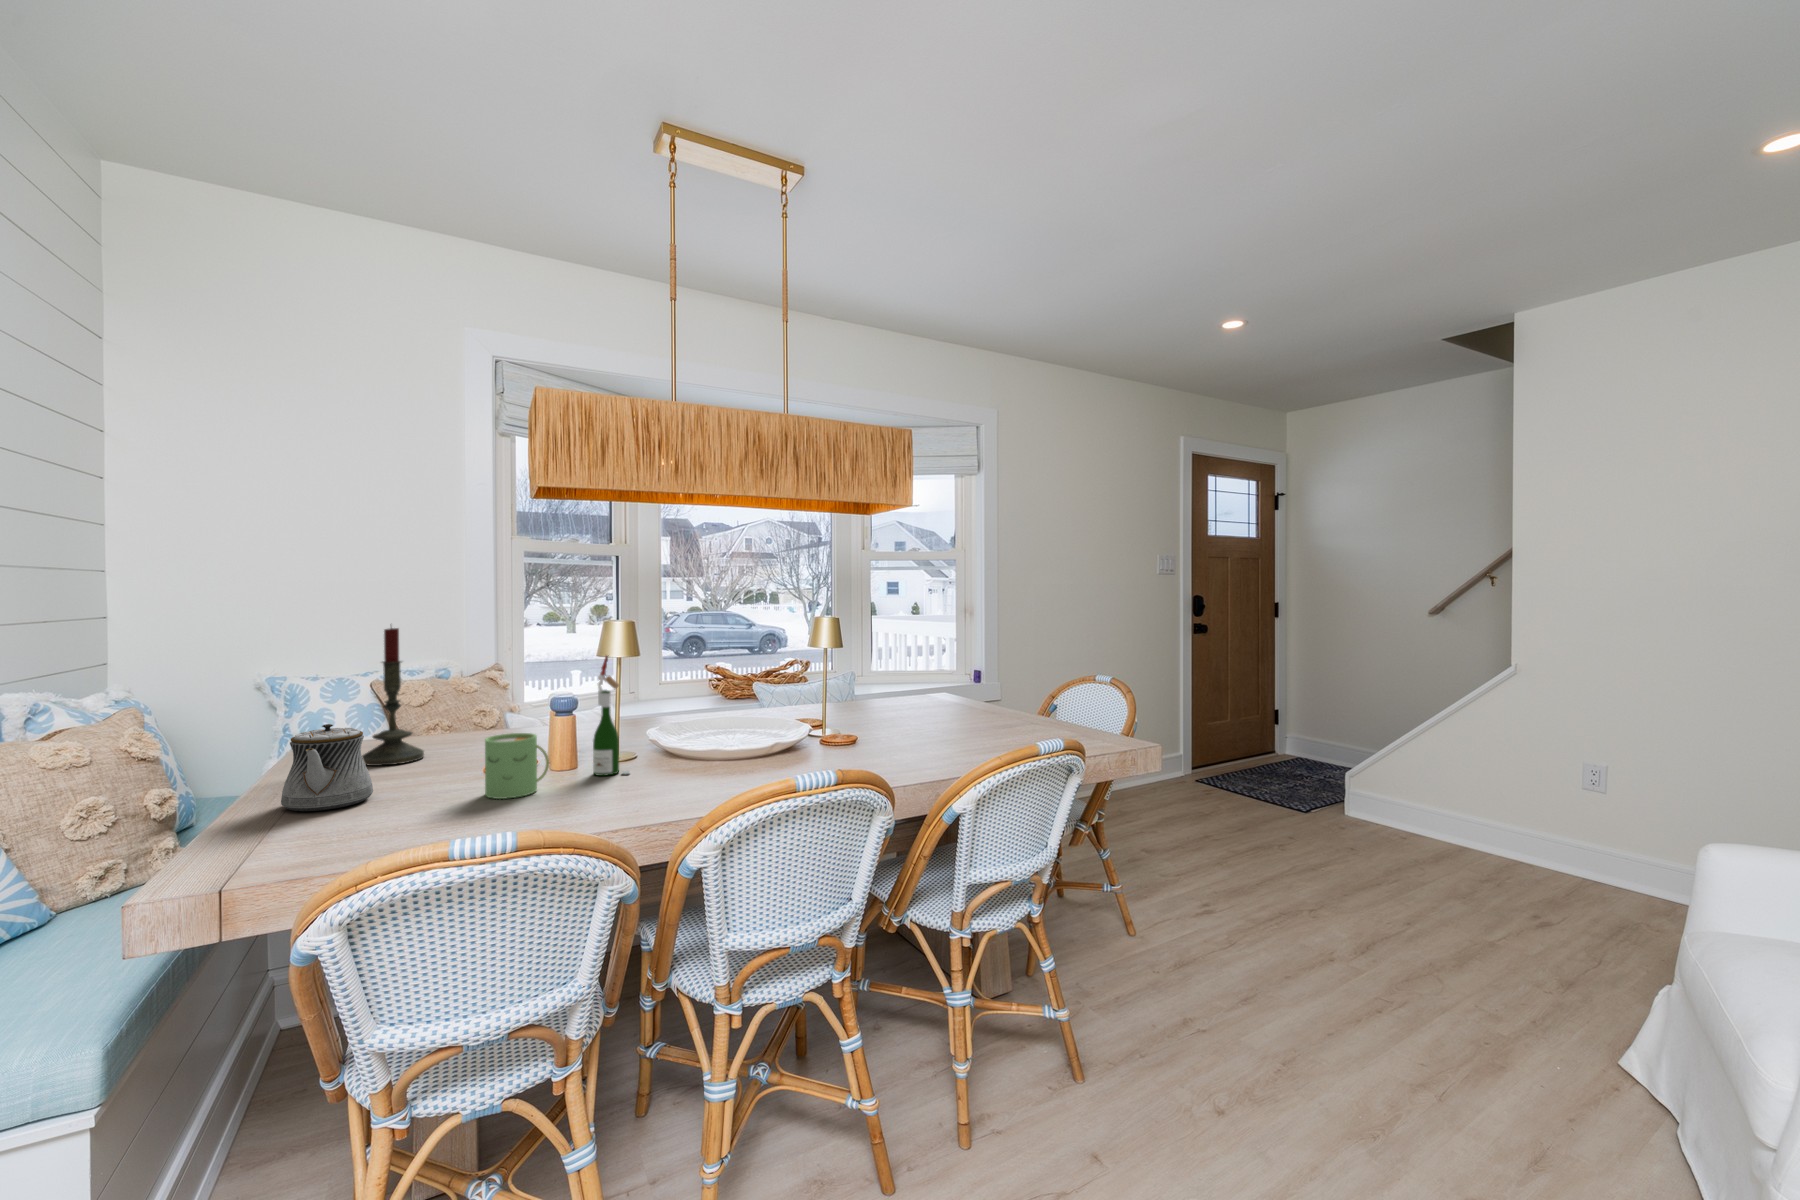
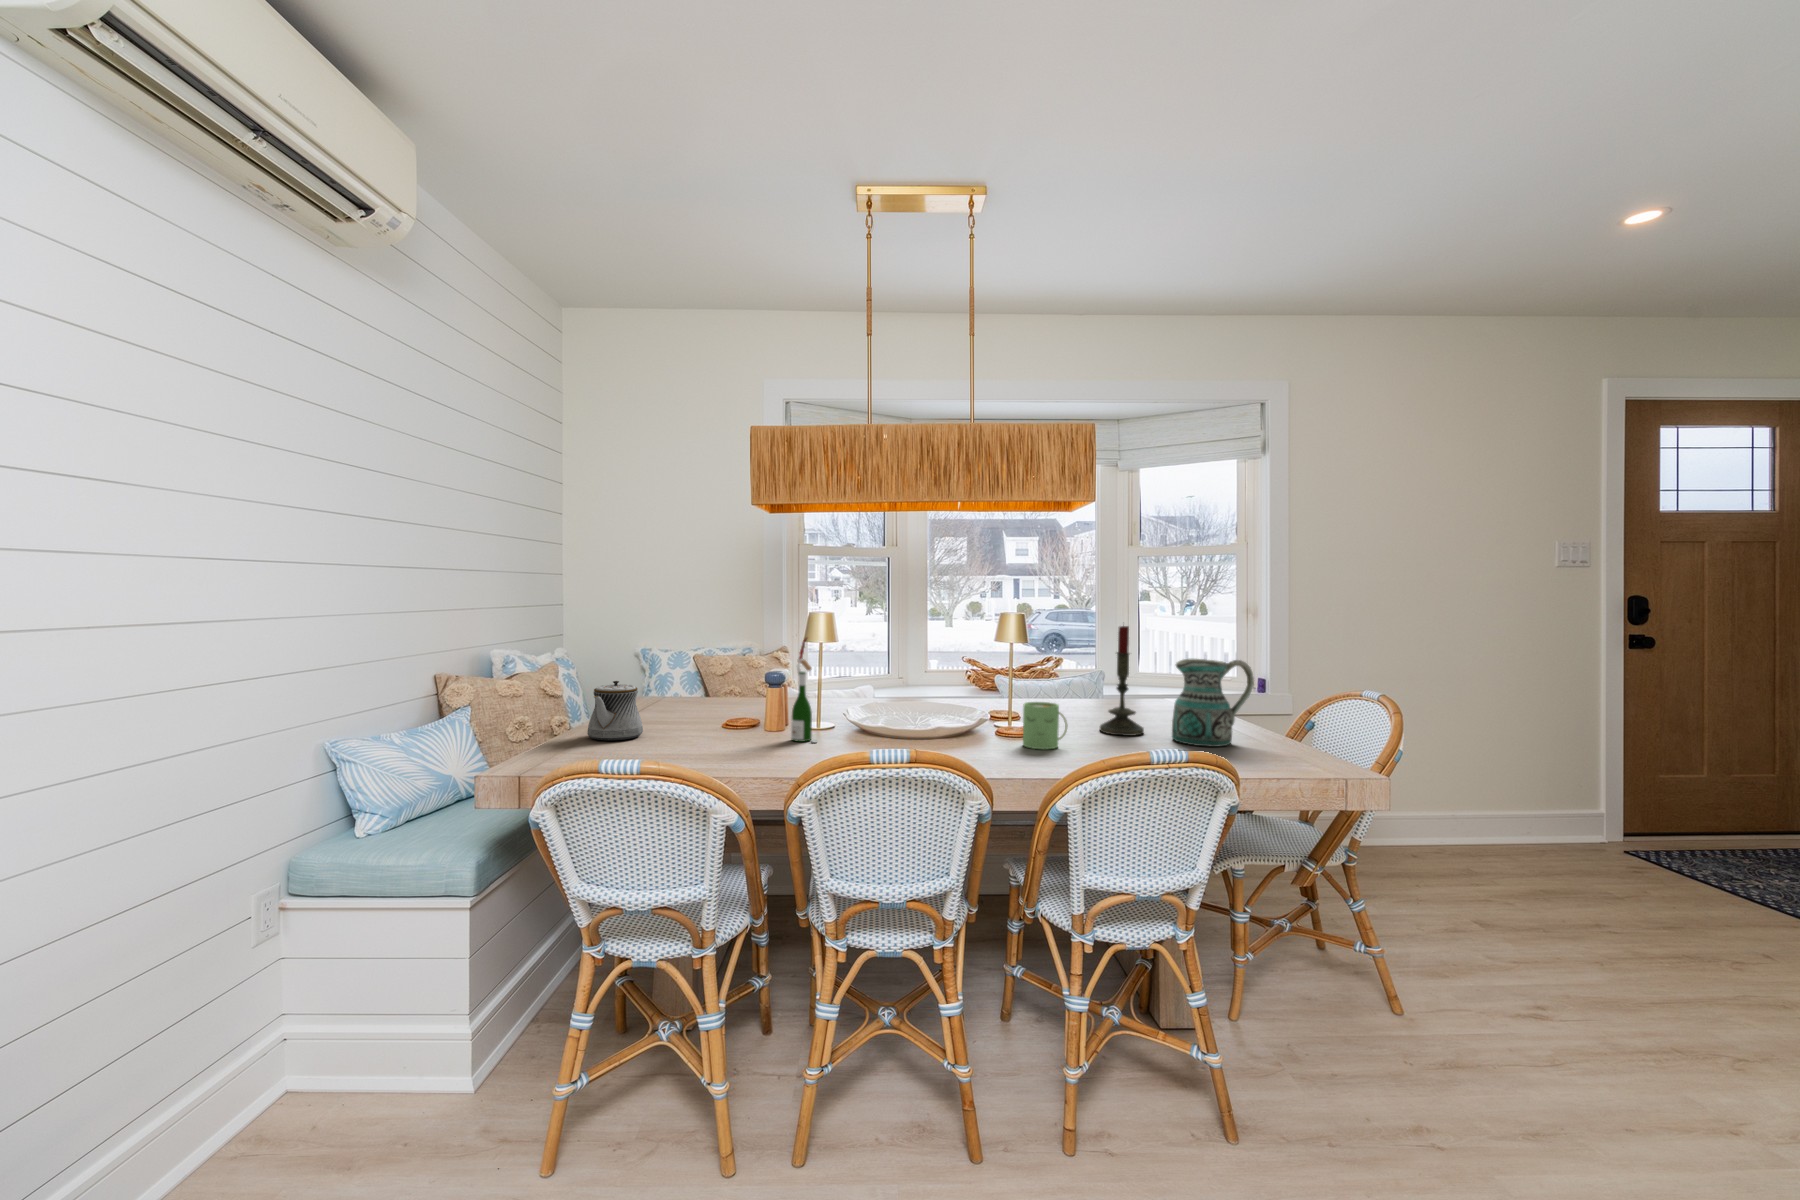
candle: present [362,628,424,766] -> present [1100,626,1144,736]
ceramic pitcher: none [966,648,1031,730] -> present [1172,659,1254,747]
mug: present [485,733,549,799] -> present [1023,702,1068,749]

